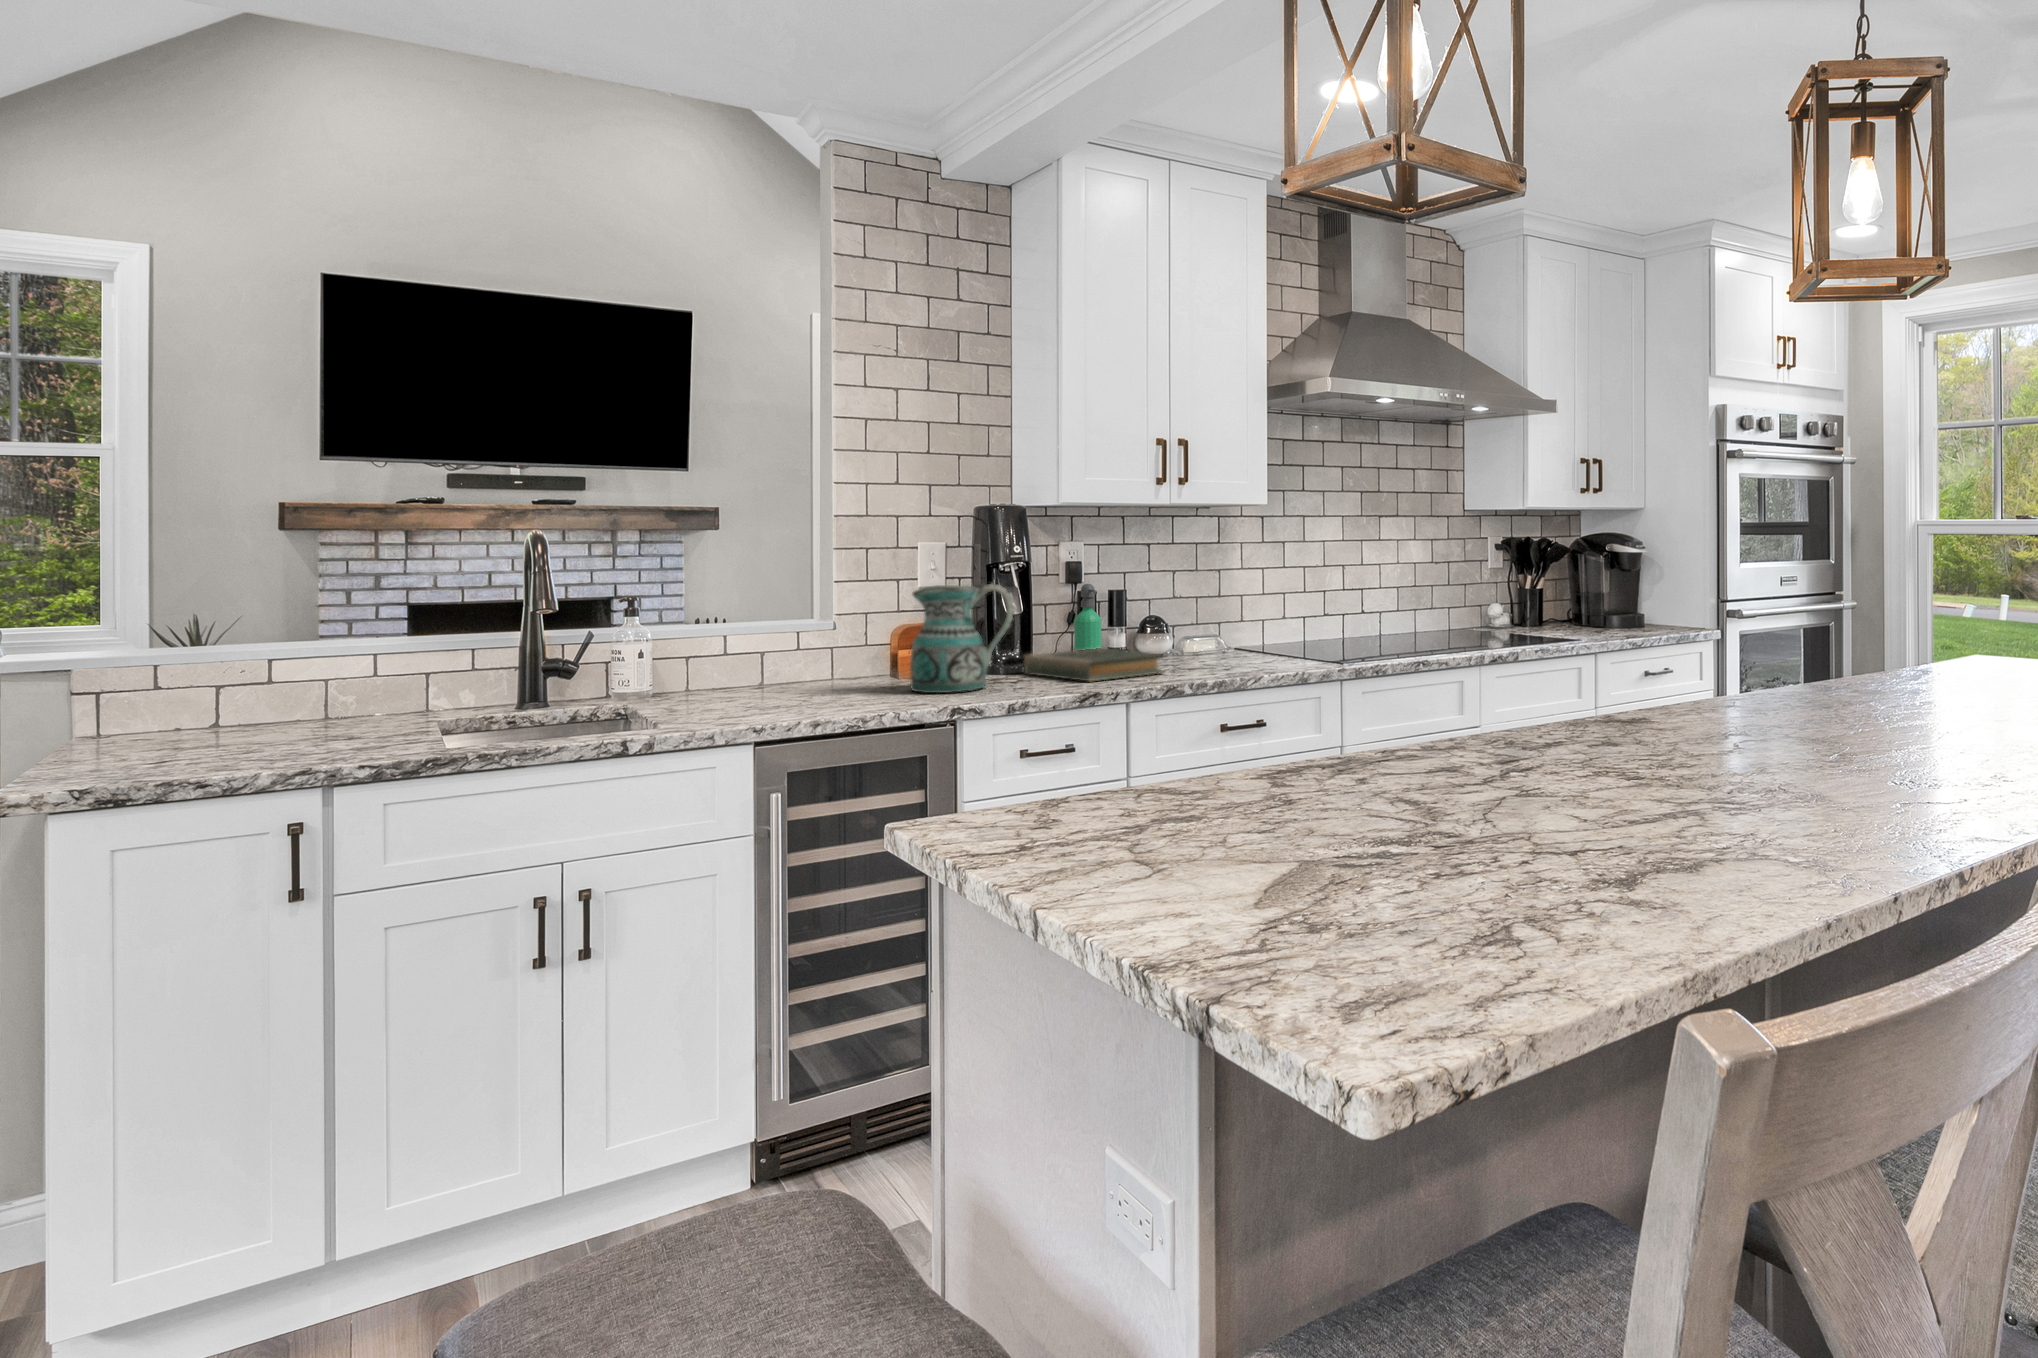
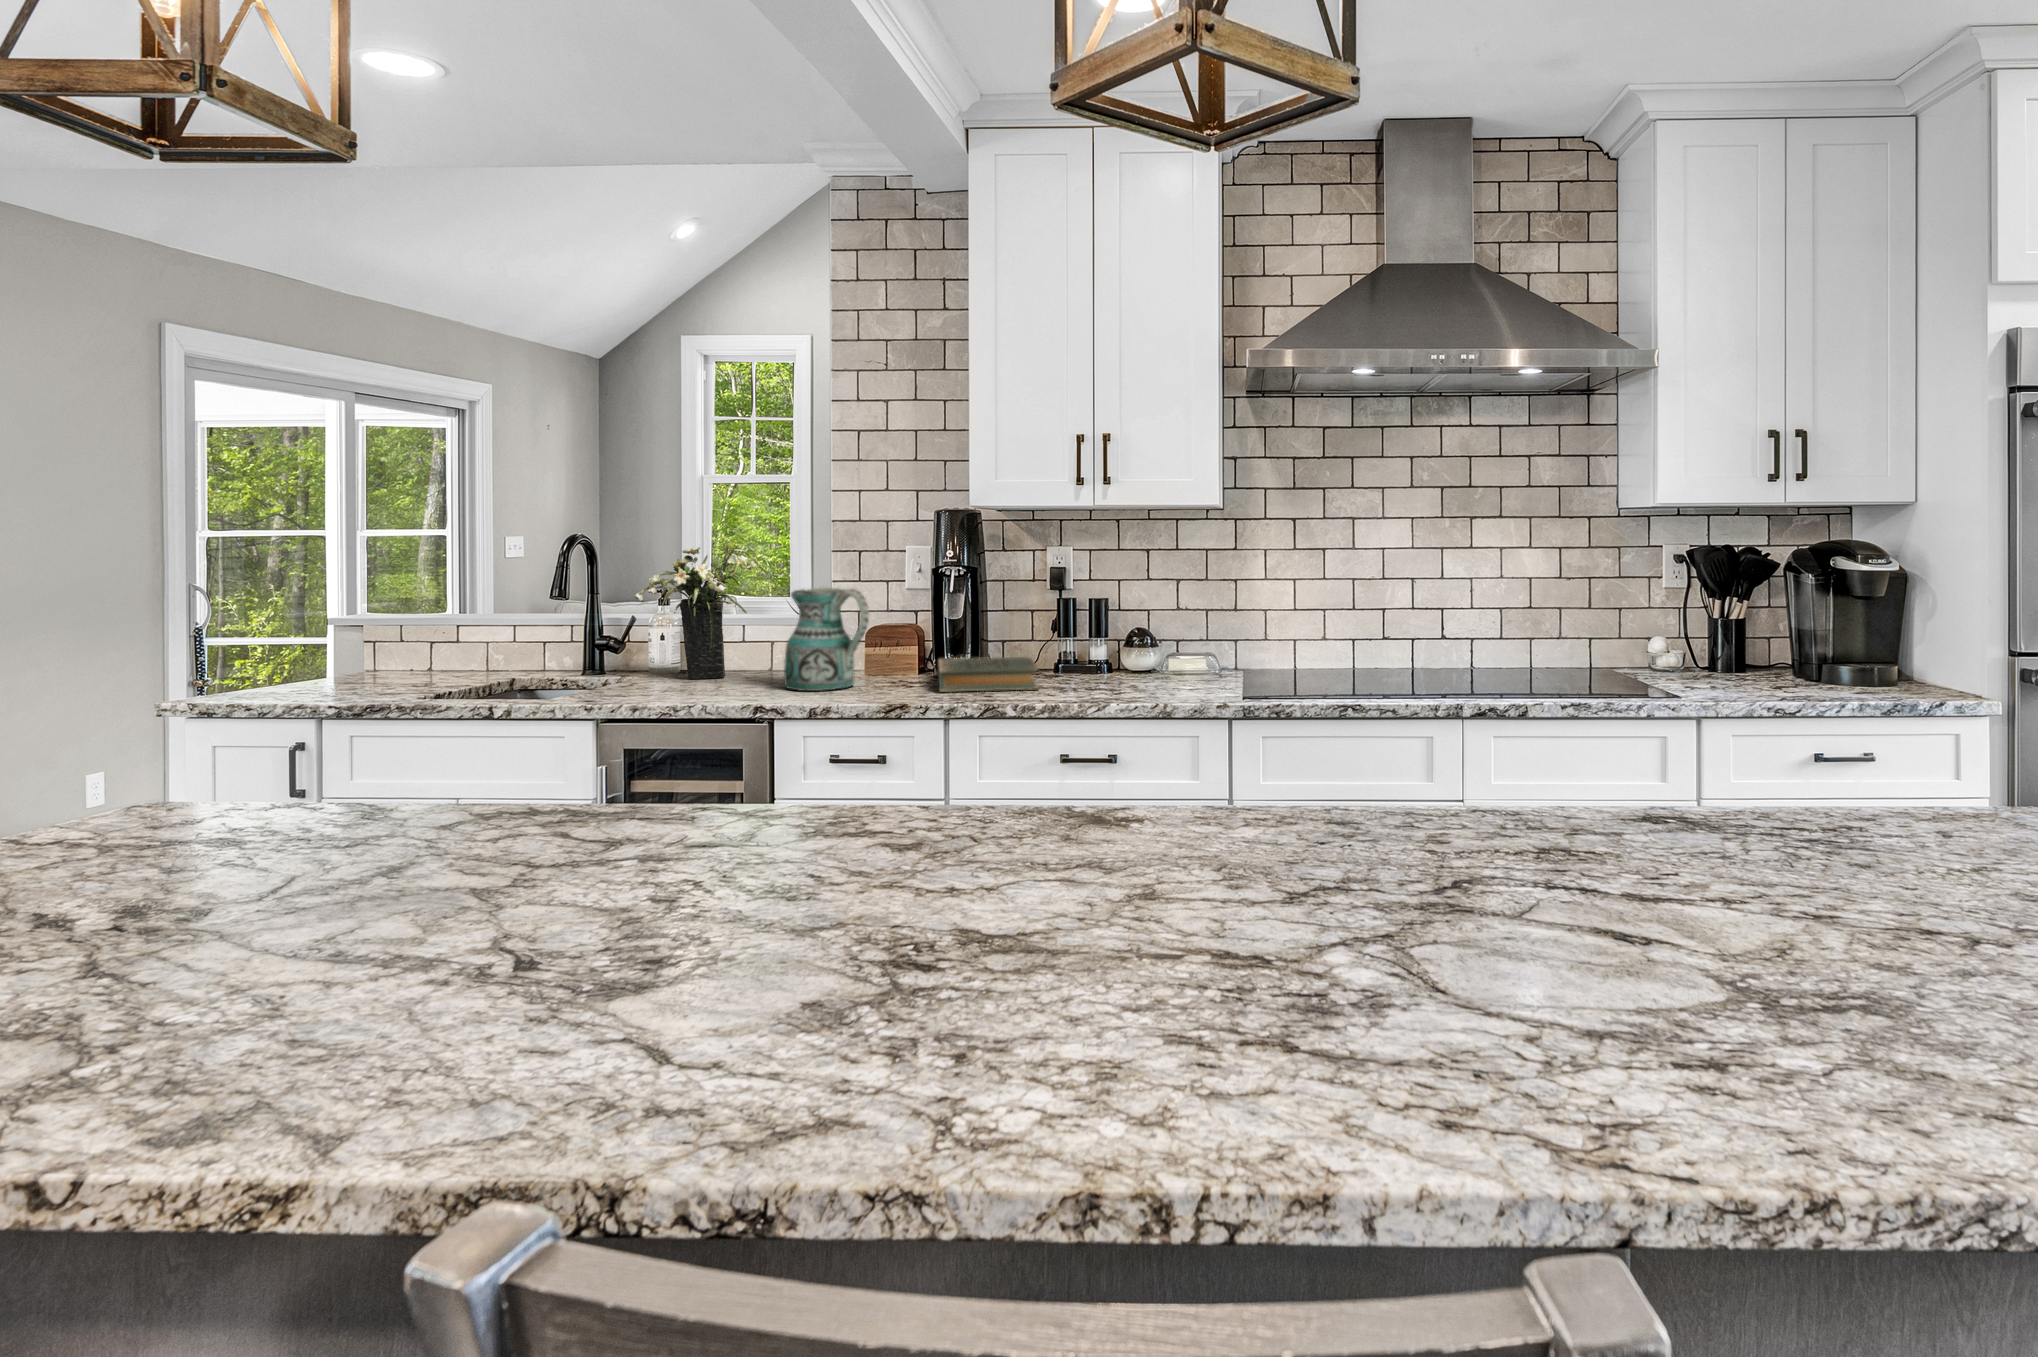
flower arrangement: none [697,542,837,696] -> present [634,545,758,679]
soap dispenser: present [1074,584,1101,650] -> none [1038,588,1065,668]

